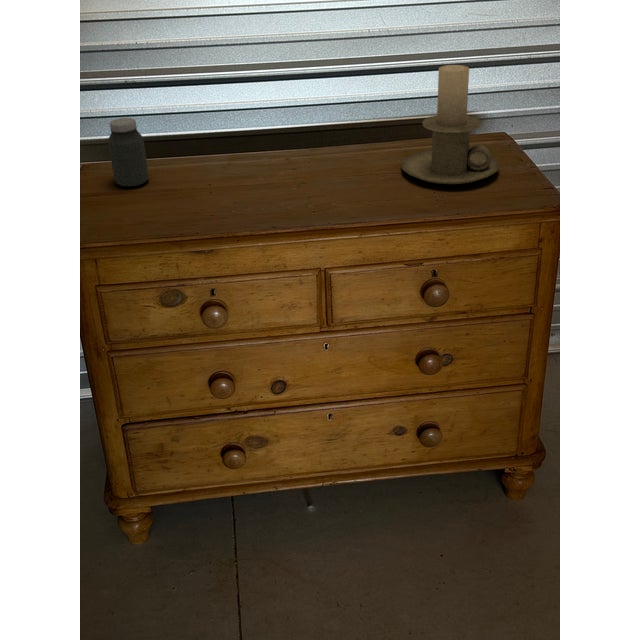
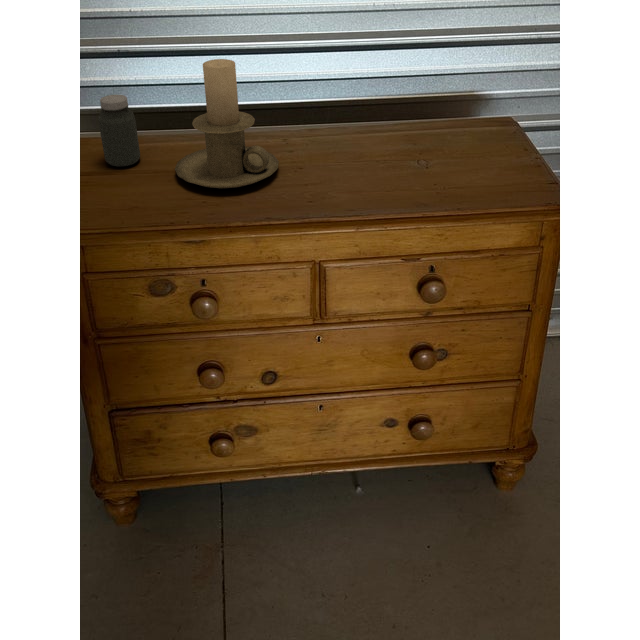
candle holder: present [401,65,499,184] -> present [175,59,279,188]

